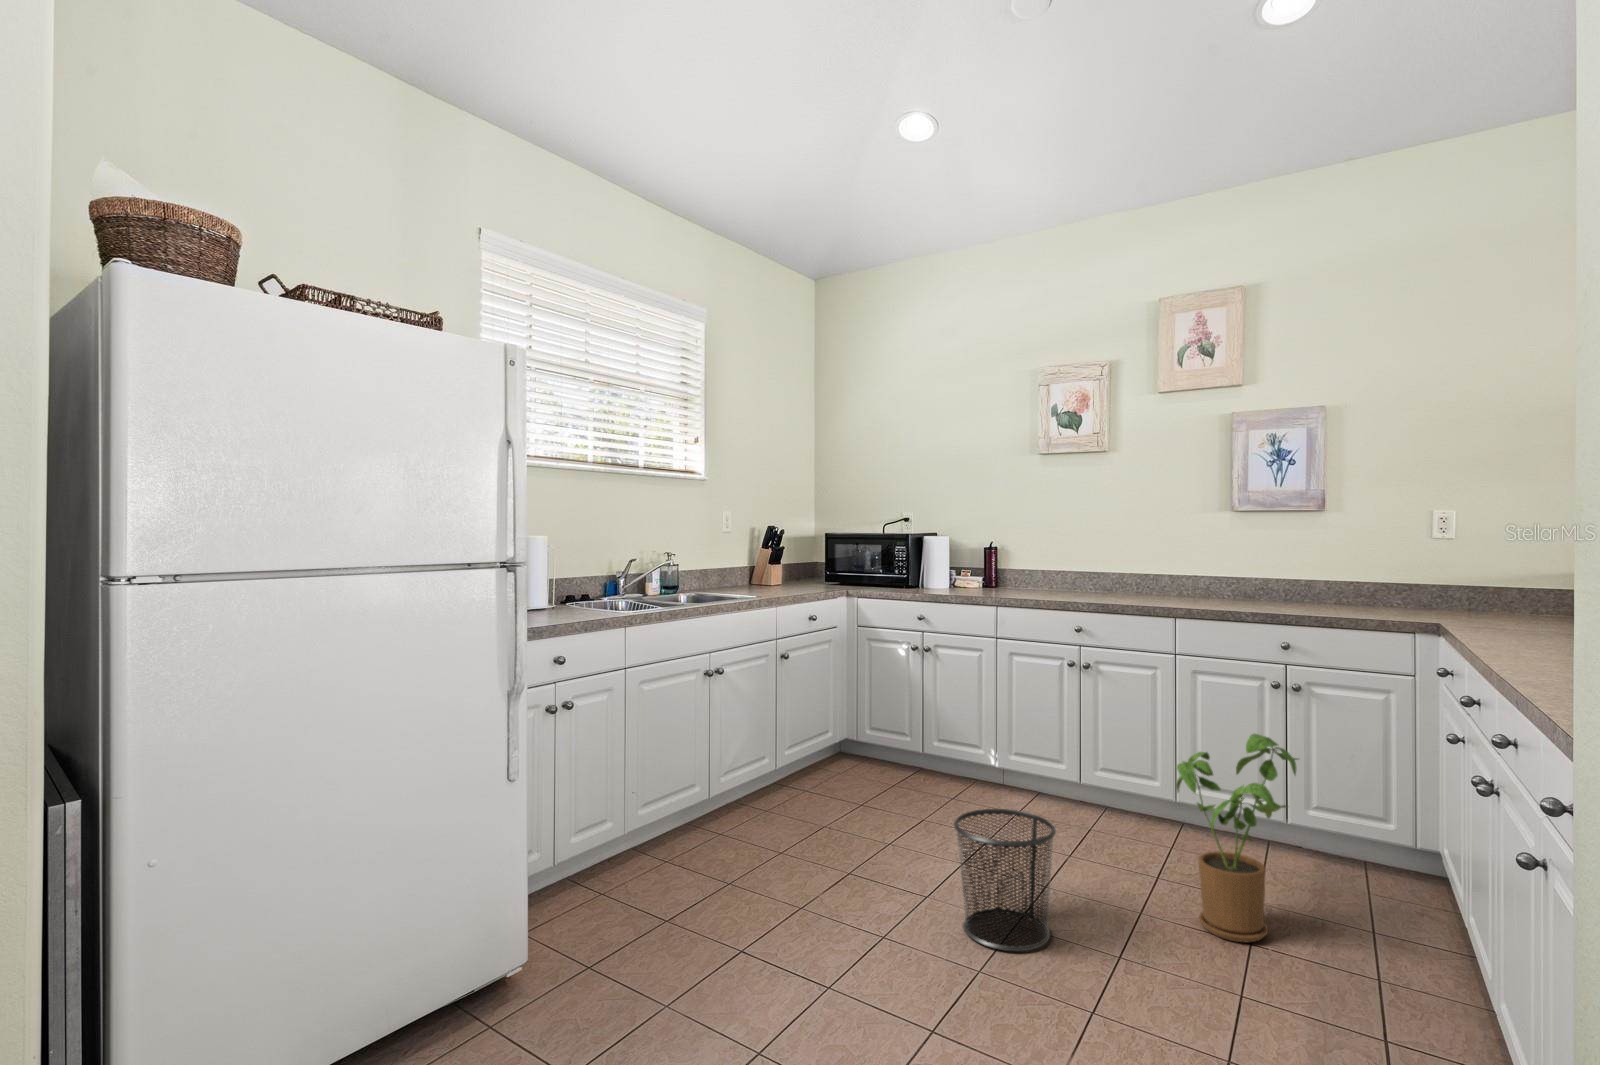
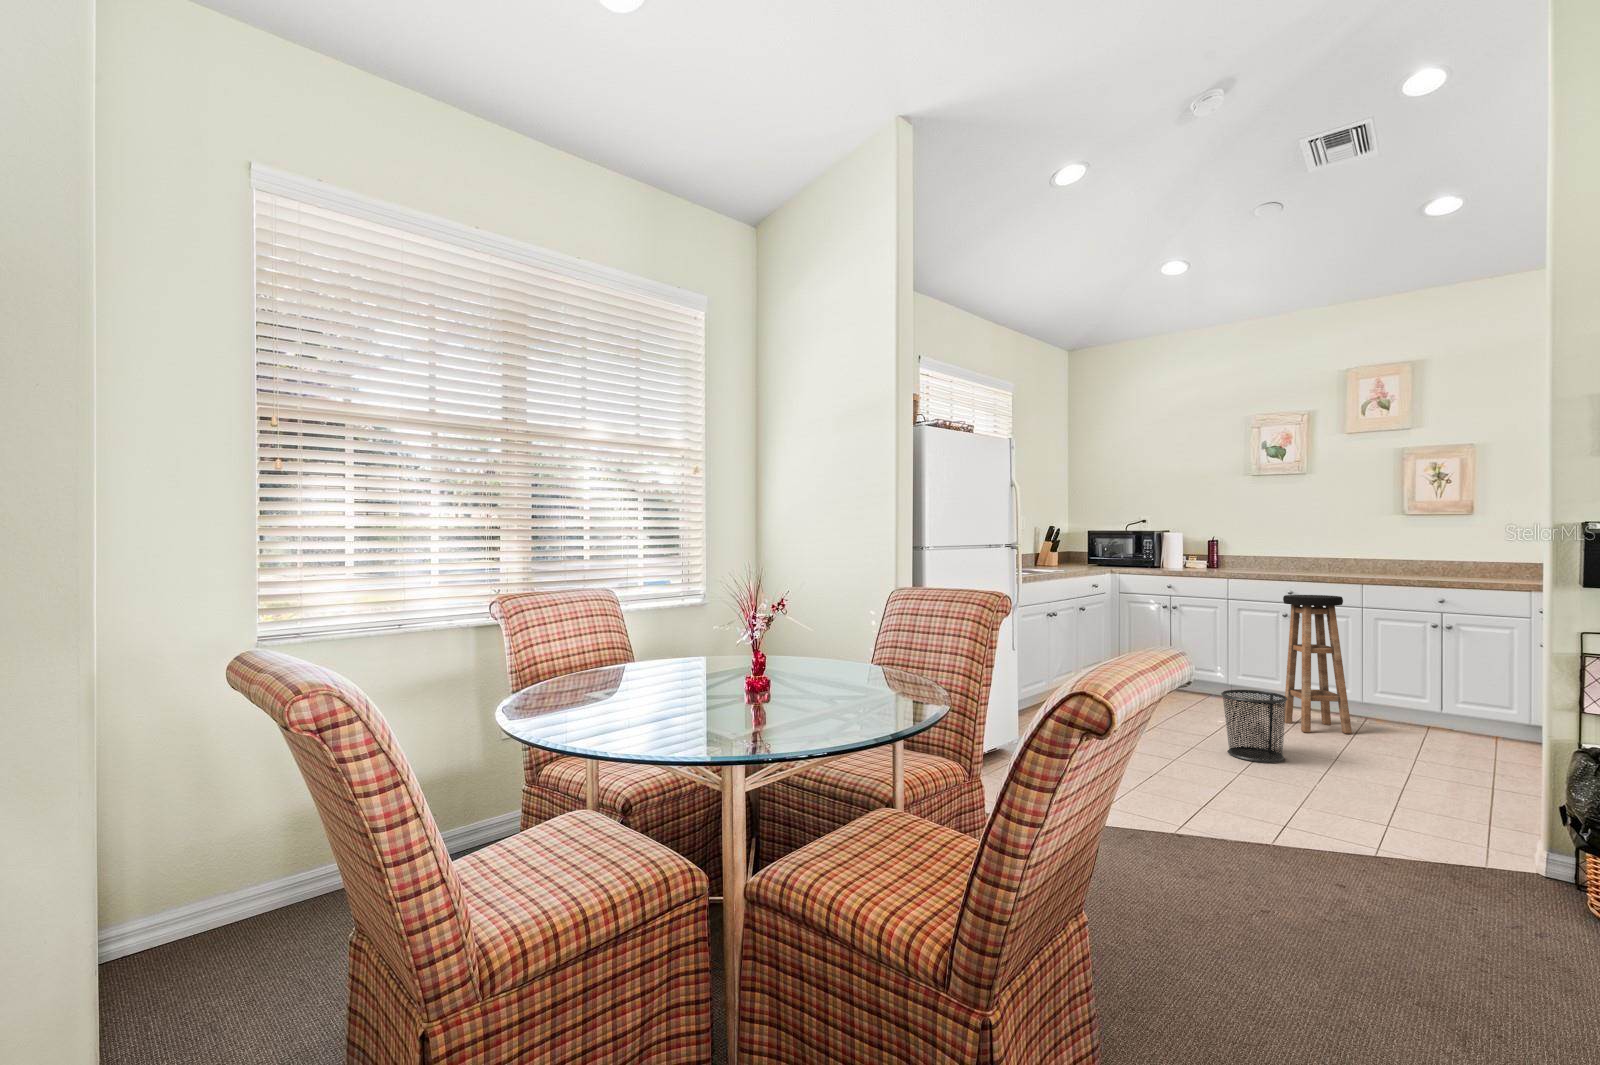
bar stool: none [1068,634,1161,858] -> present [1283,595,1352,734]
house plant: present [1176,734,1298,942] -> none [1364,647,1449,767]

